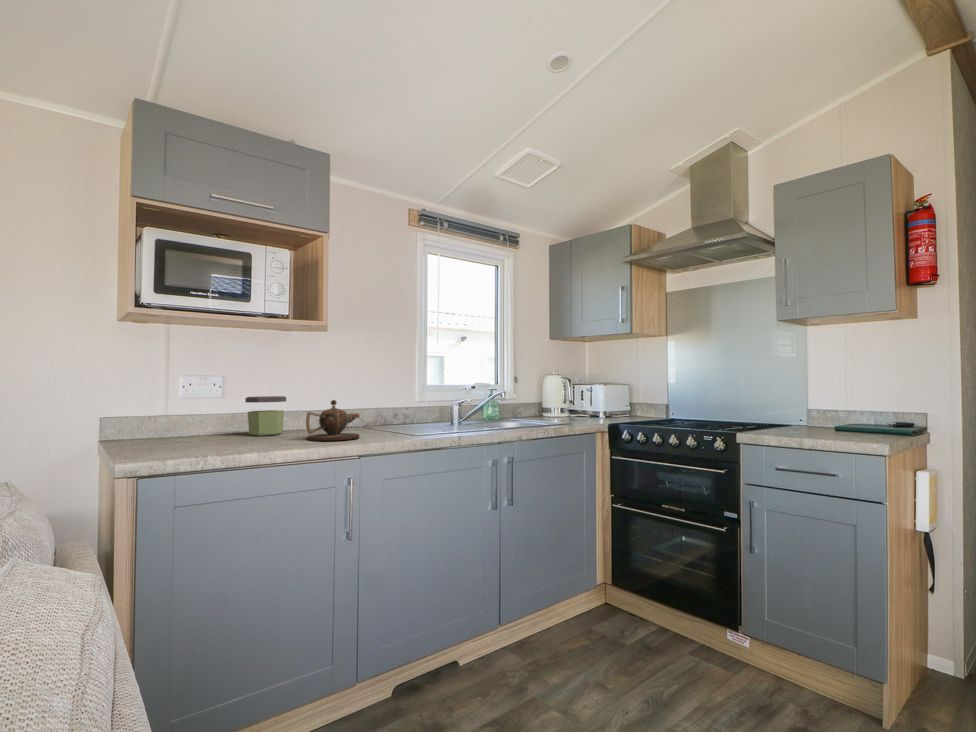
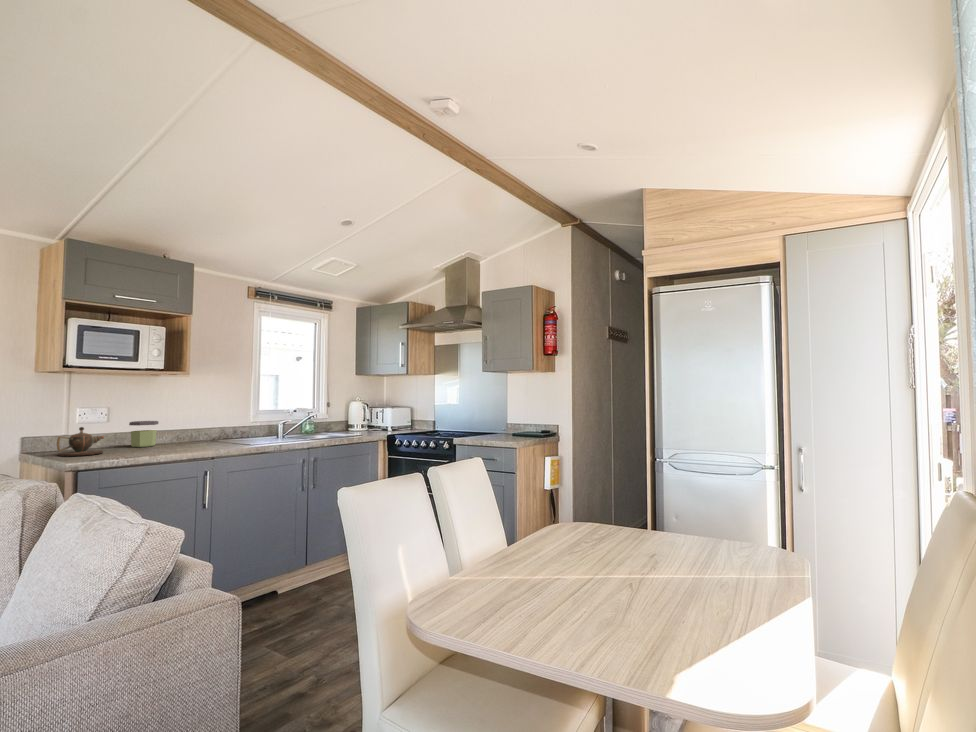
teapot: present [306,400,360,441] -> present [57,427,104,456]

